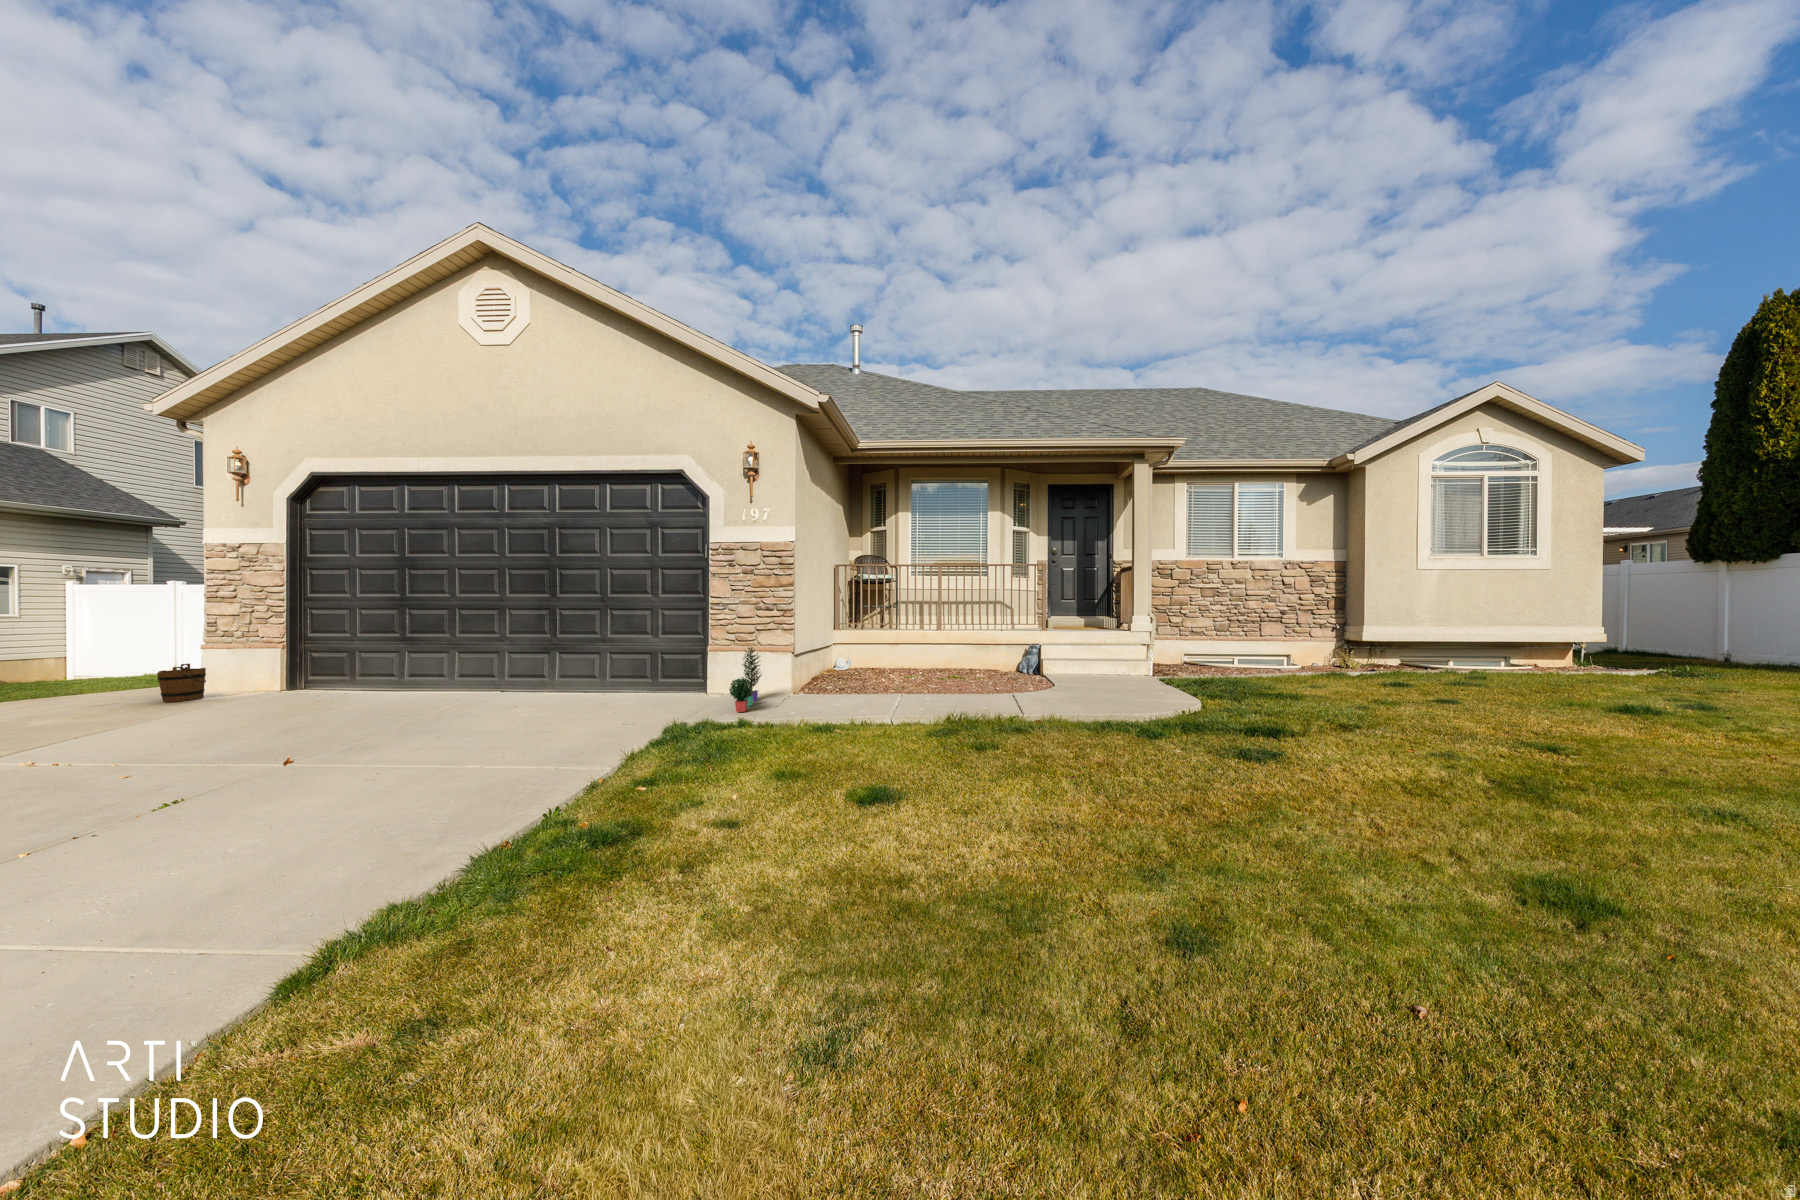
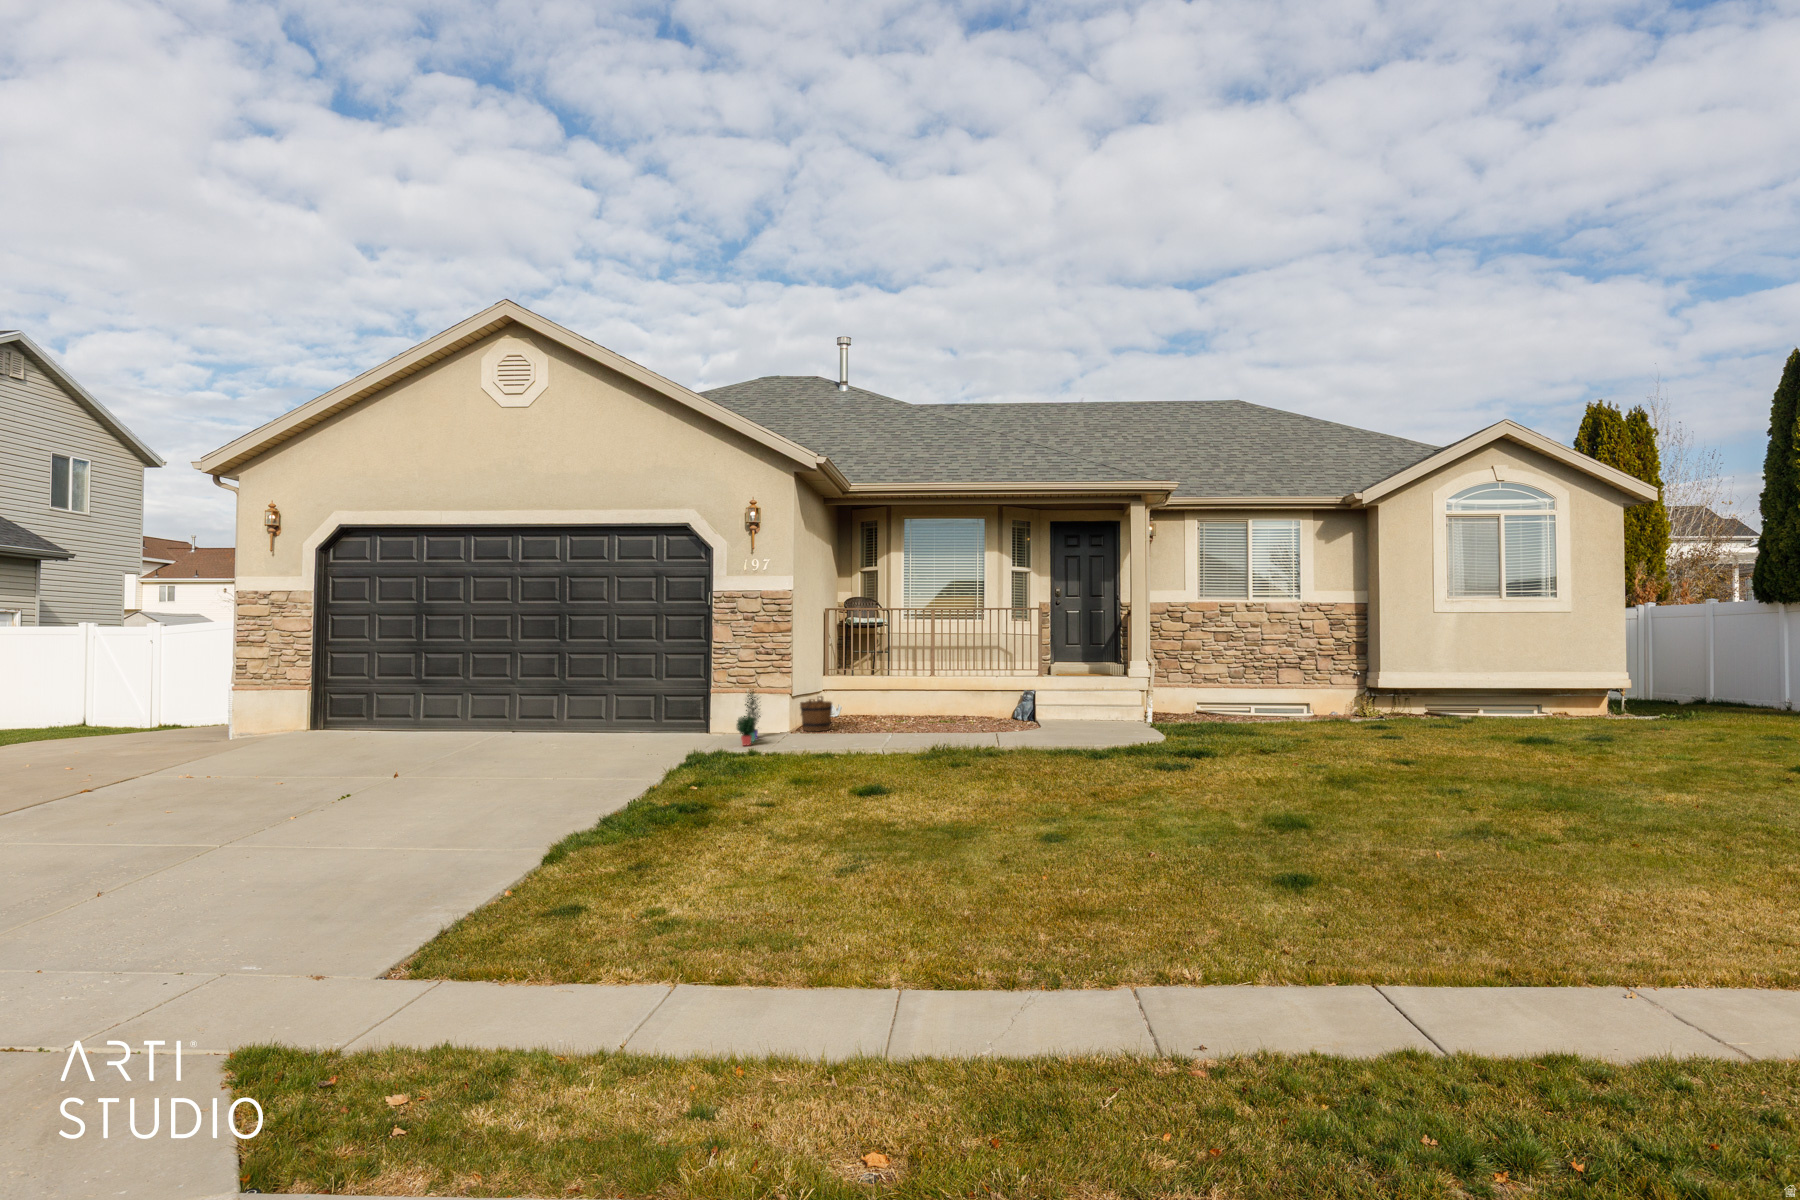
bucket: present [157,664,206,702] -> present [800,696,832,731]

